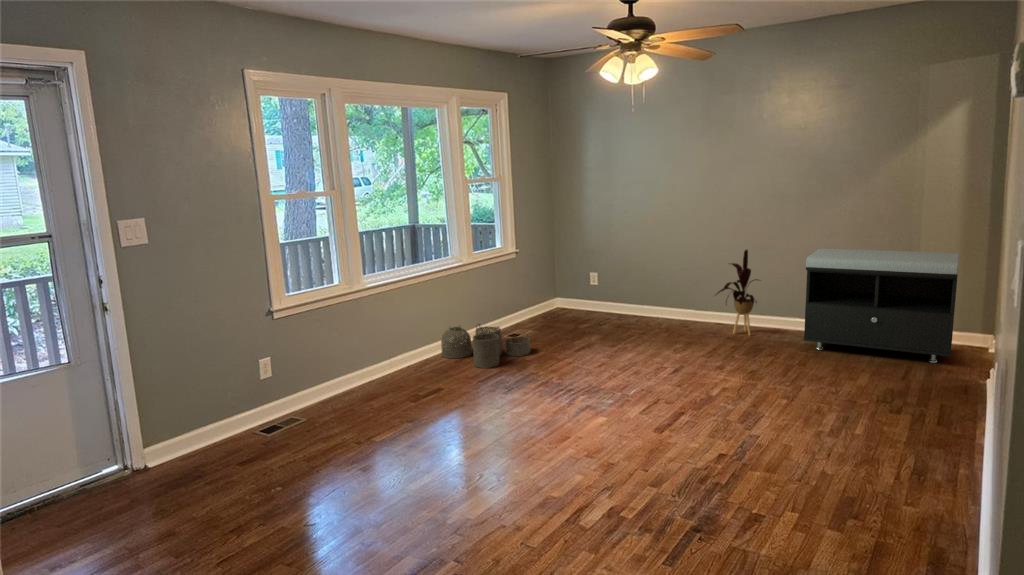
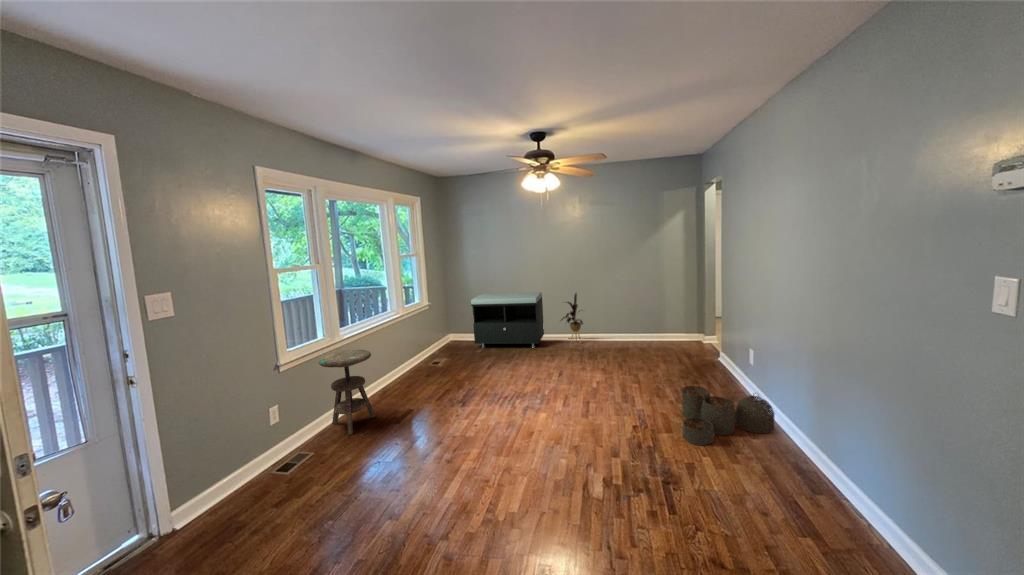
storage bench: present [804,248,959,363] -> present [471,292,544,348]
side table: none [321,303,392,410] -> present [319,349,375,435]
woven basket: present [441,324,530,368] -> present [682,382,775,445]

